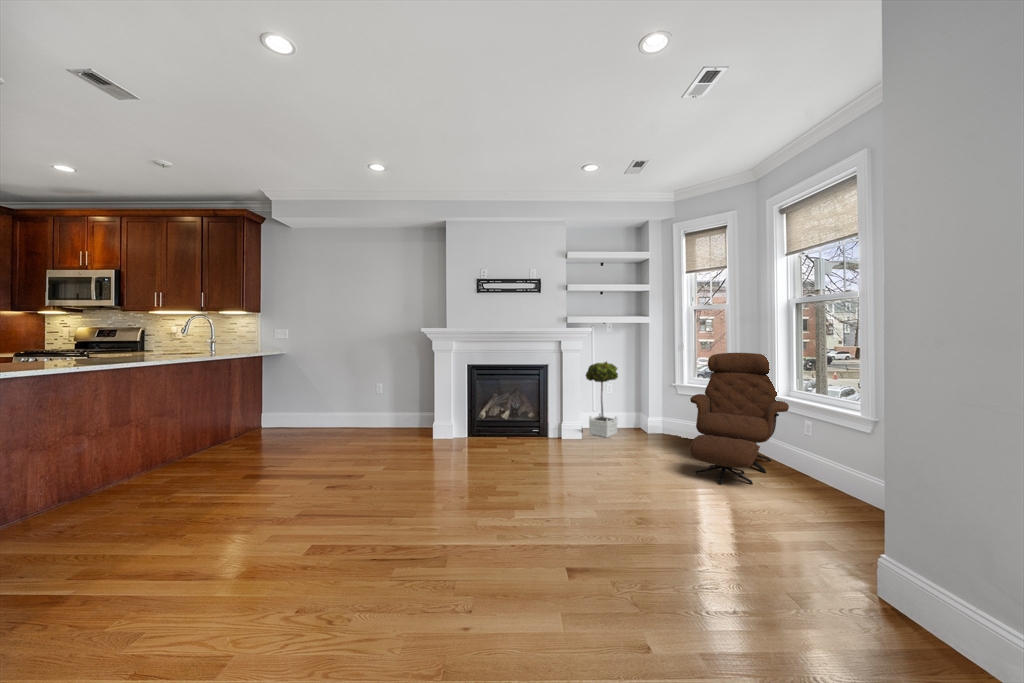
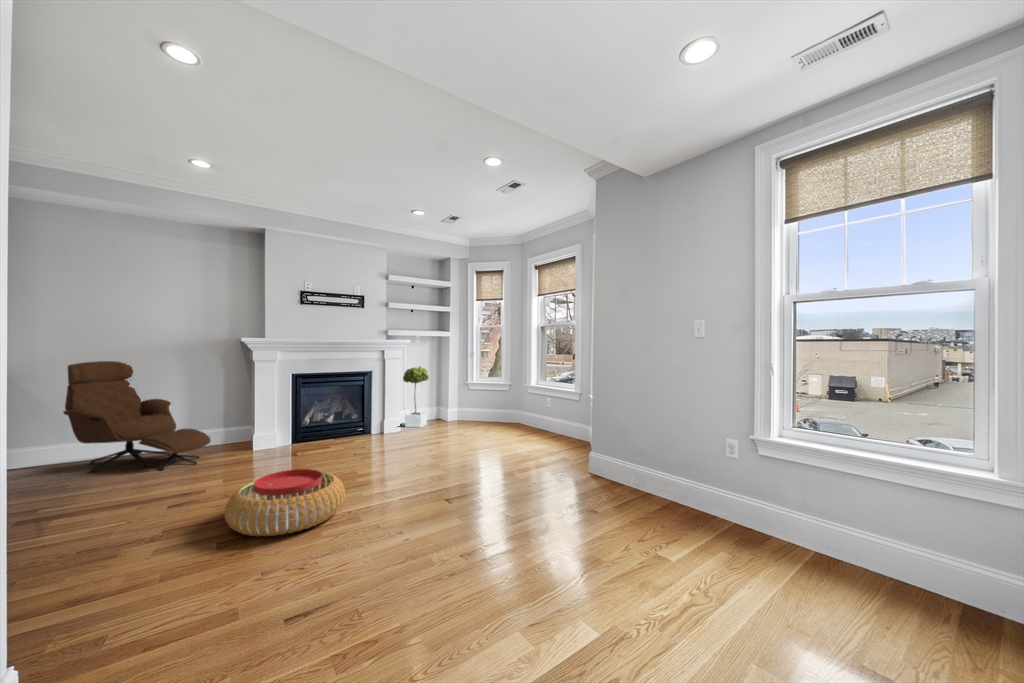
lounge chair: present [690,353,789,484] -> present [63,361,211,472]
pouf: none [317,481,443,564] -> present [225,469,345,537]

